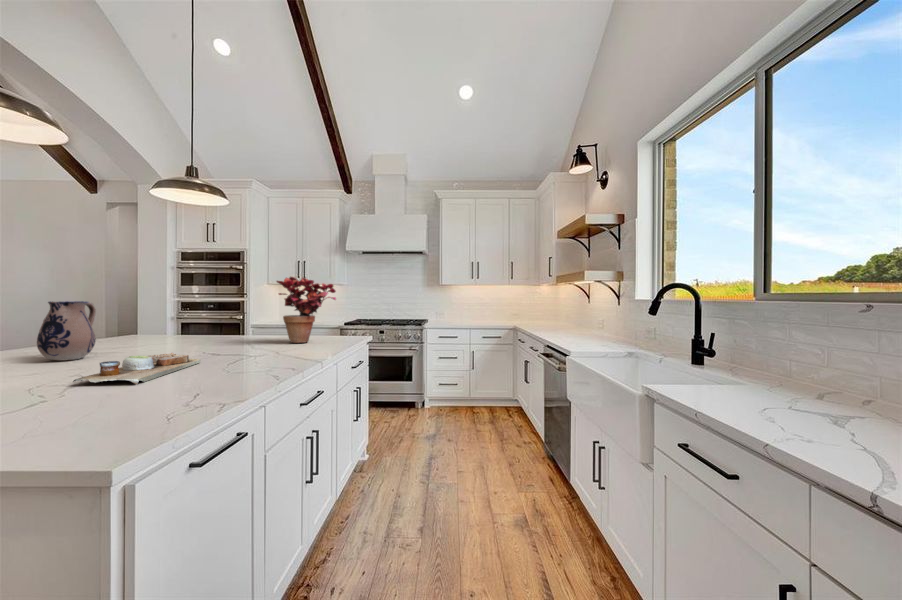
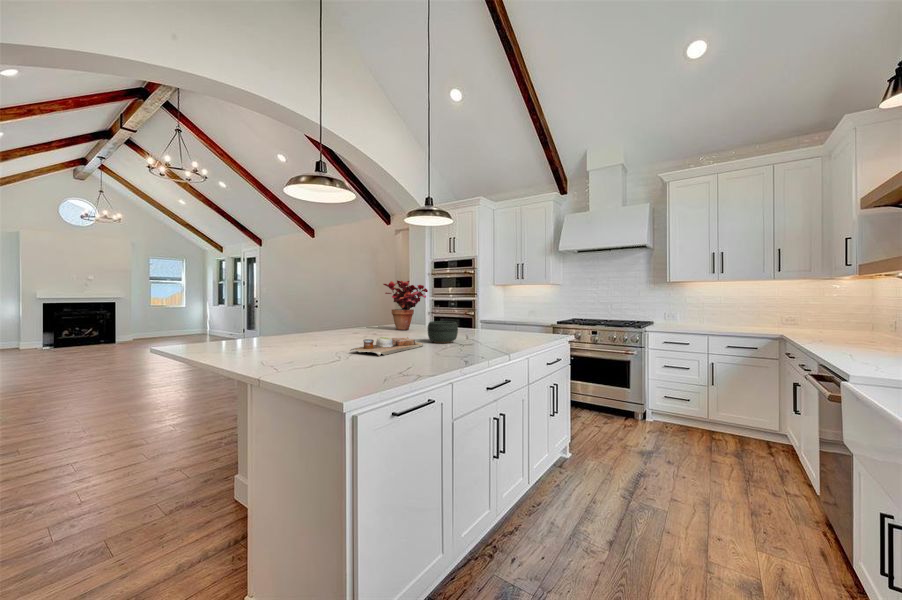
potted plant: present [277,277,336,343] -> present [383,280,428,330]
ceramic pitcher: present [37,301,96,361] -> none [344,300,372,338]
bowl: none [203,328,248,356] -> present [428,321,458,343]

